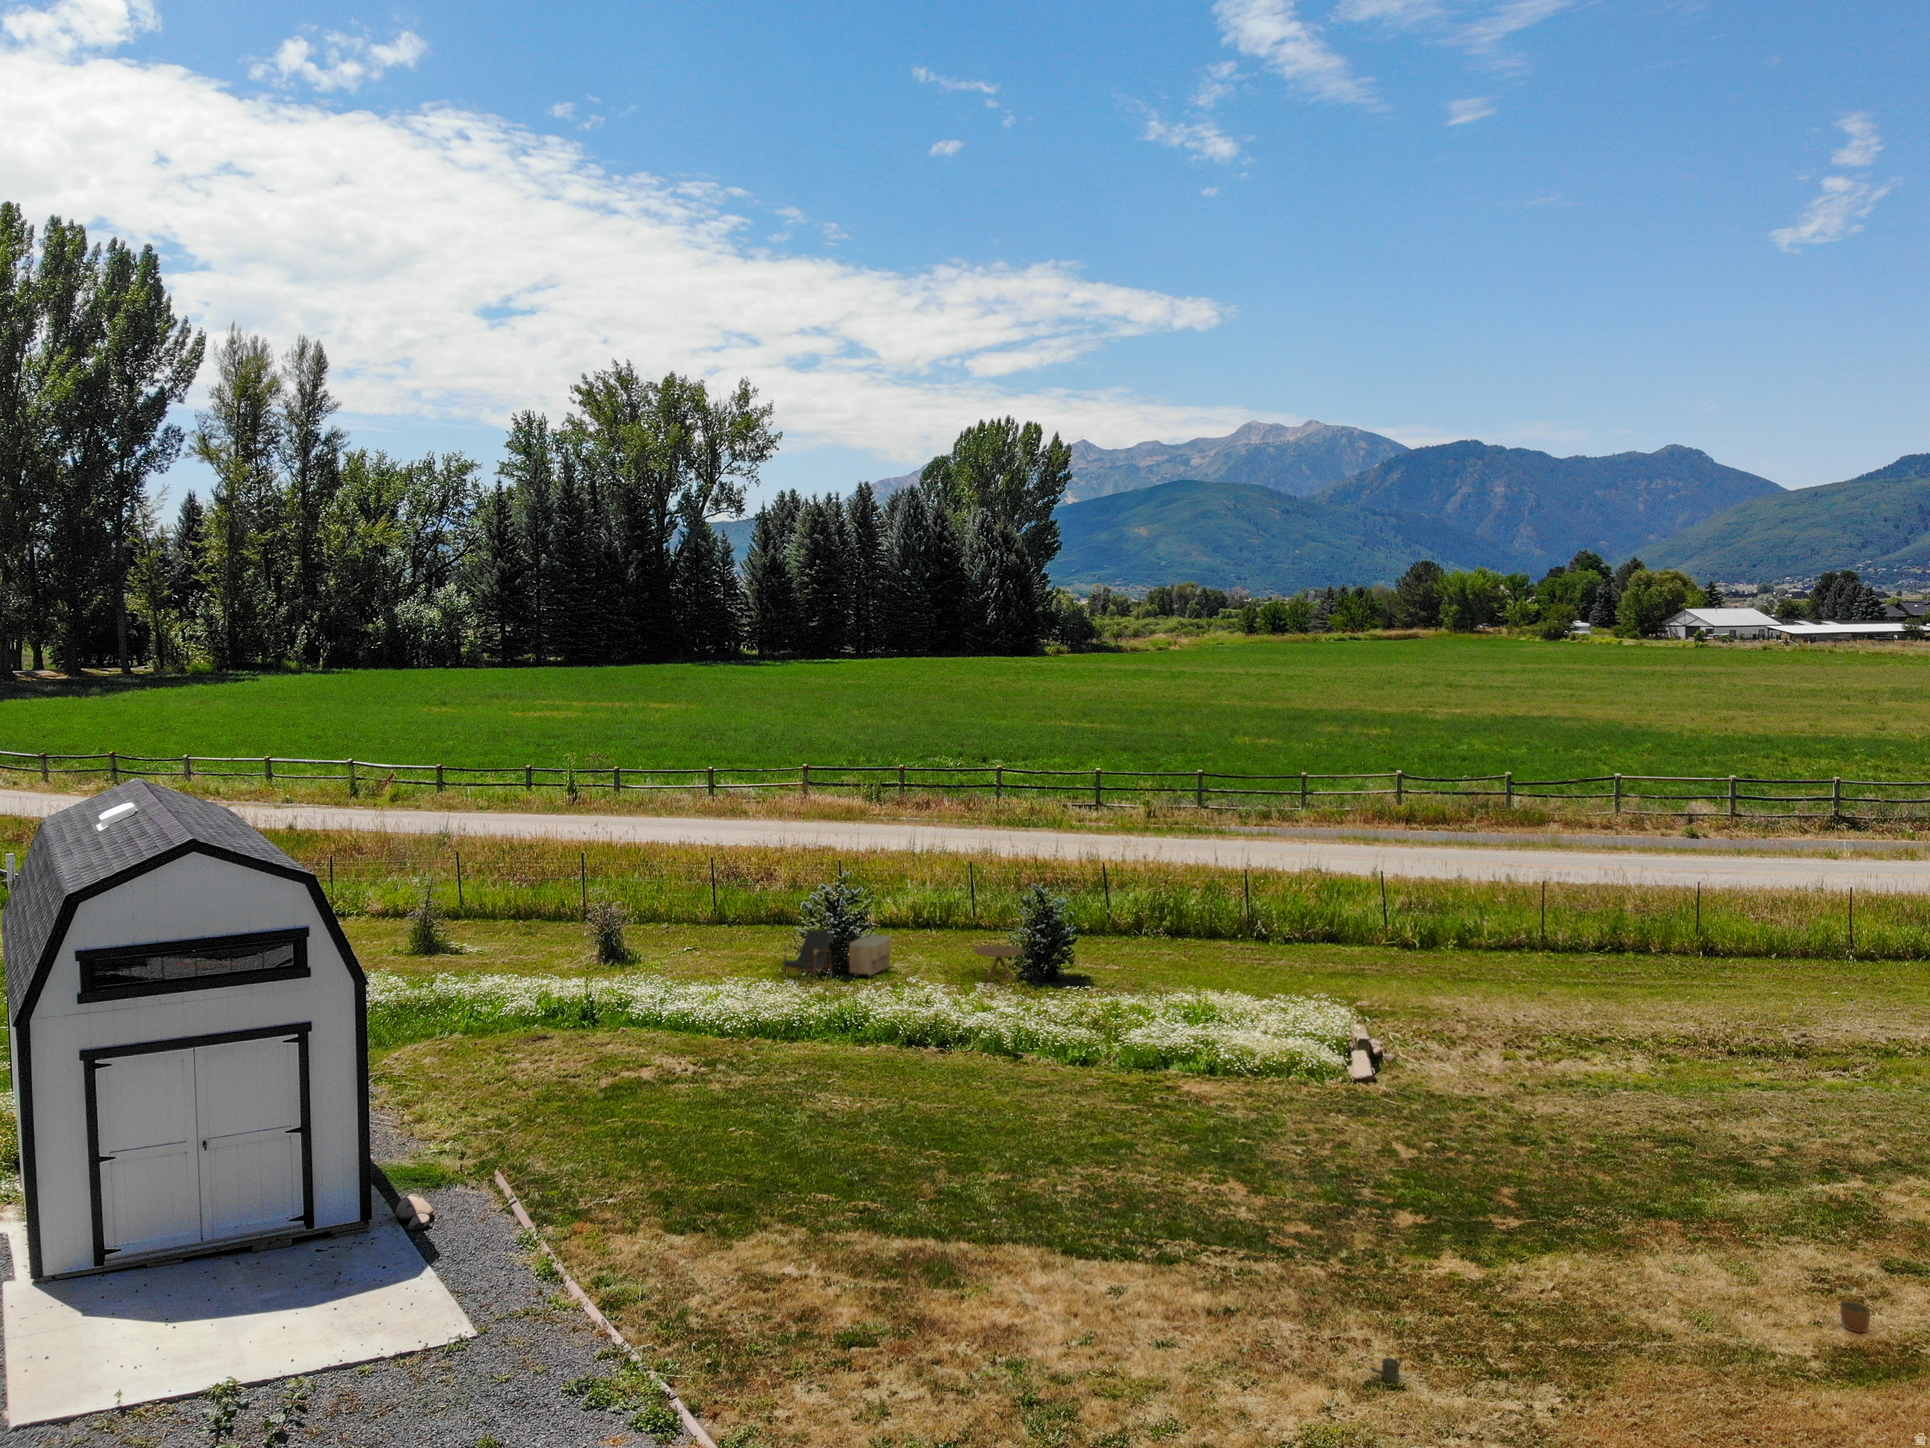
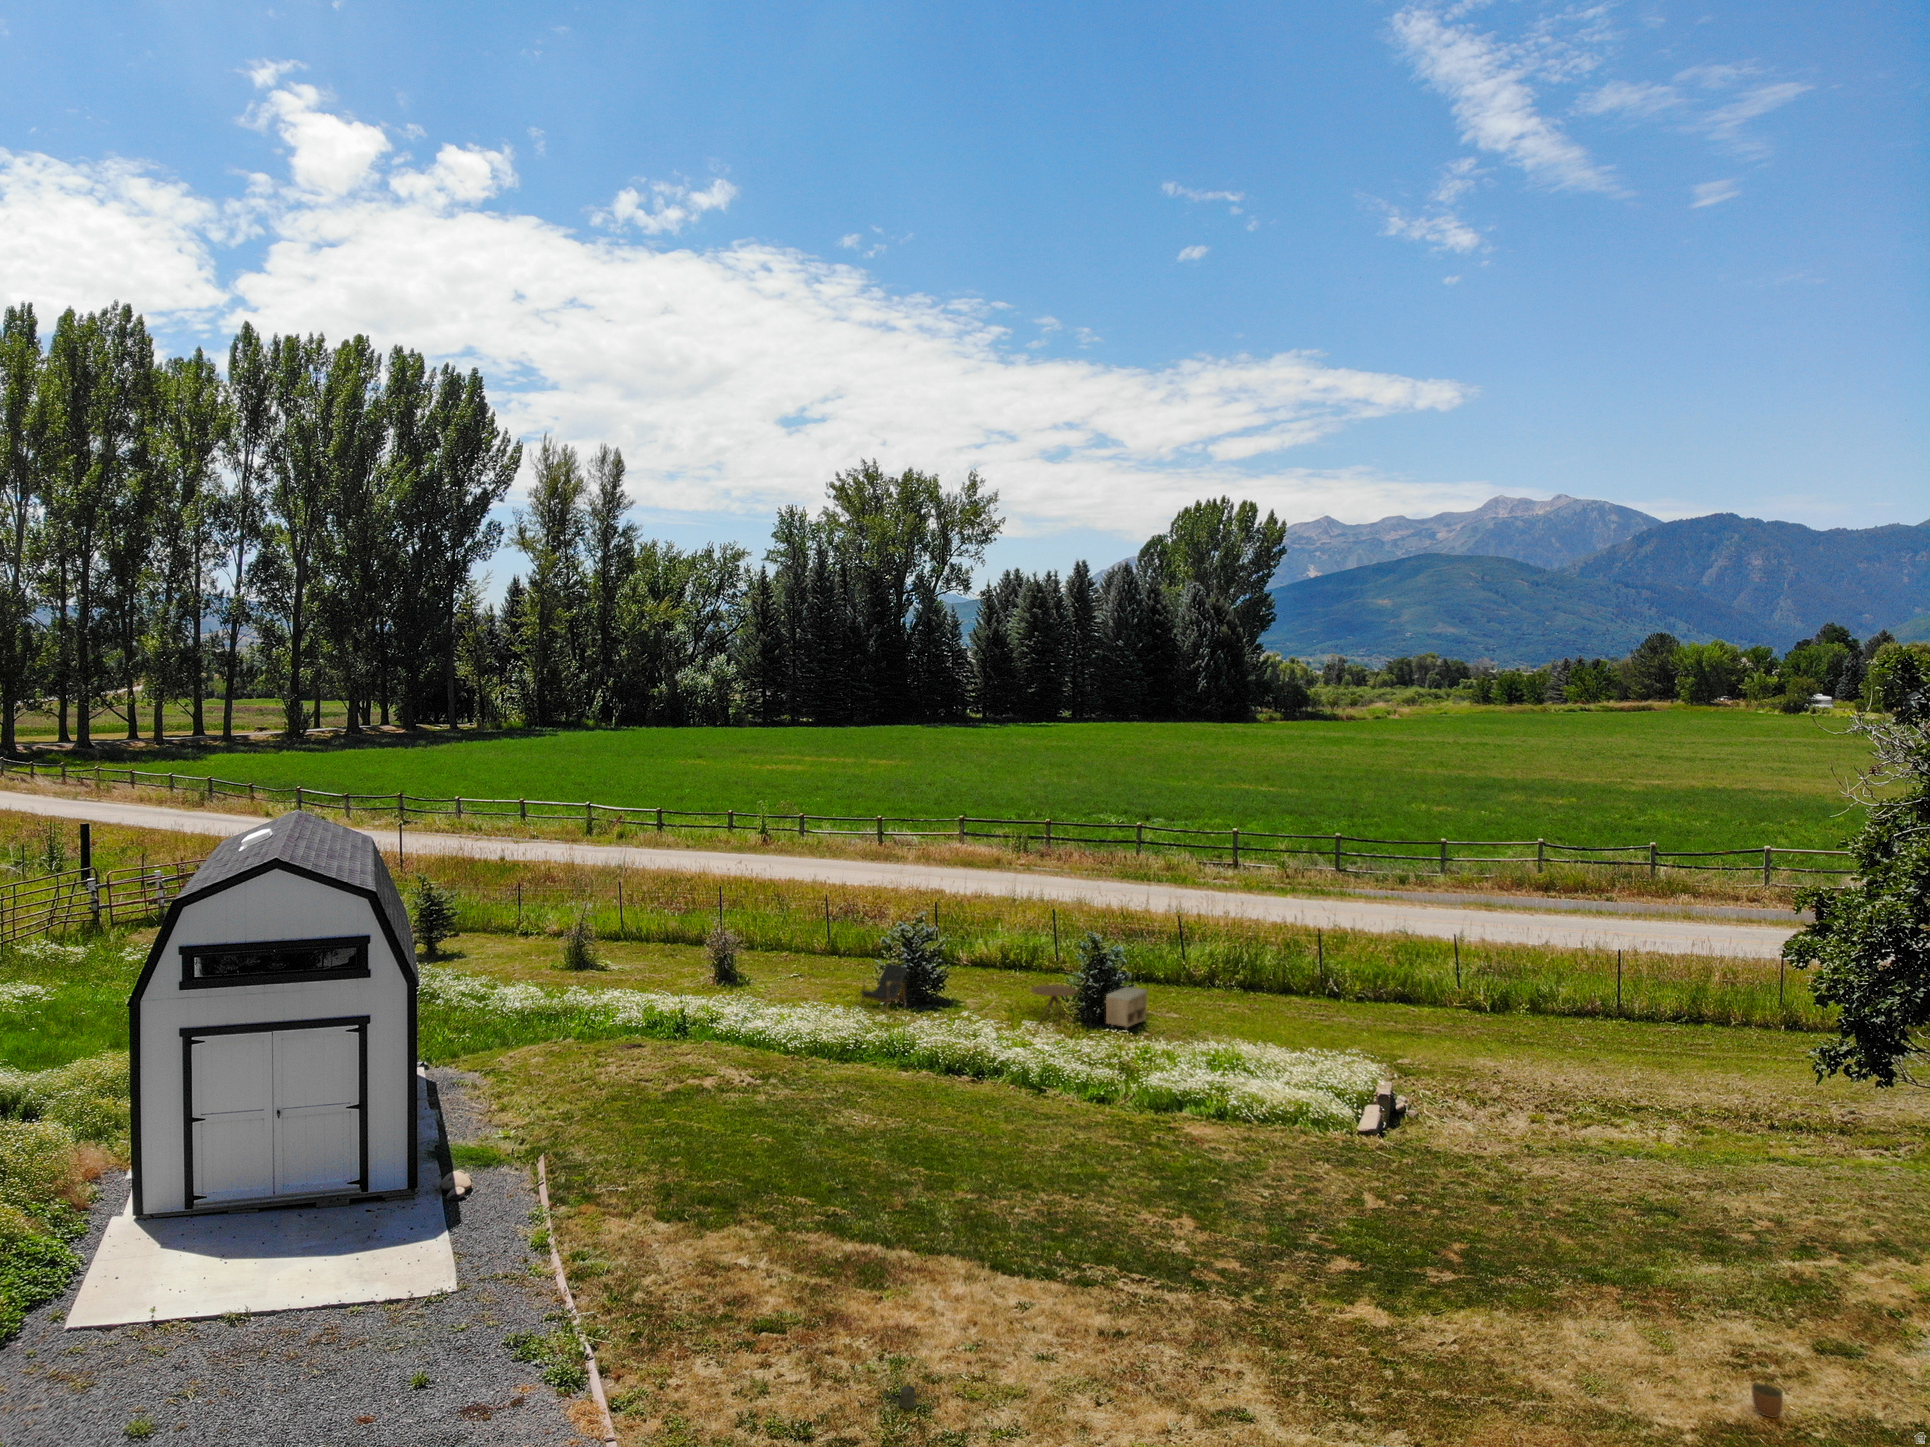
storage bench: present [849,934,892,976] -> present [1106,987,1148,1028]
watering can: present [1371,1357,1402,1382] -> present [883,1385,922,1409]

